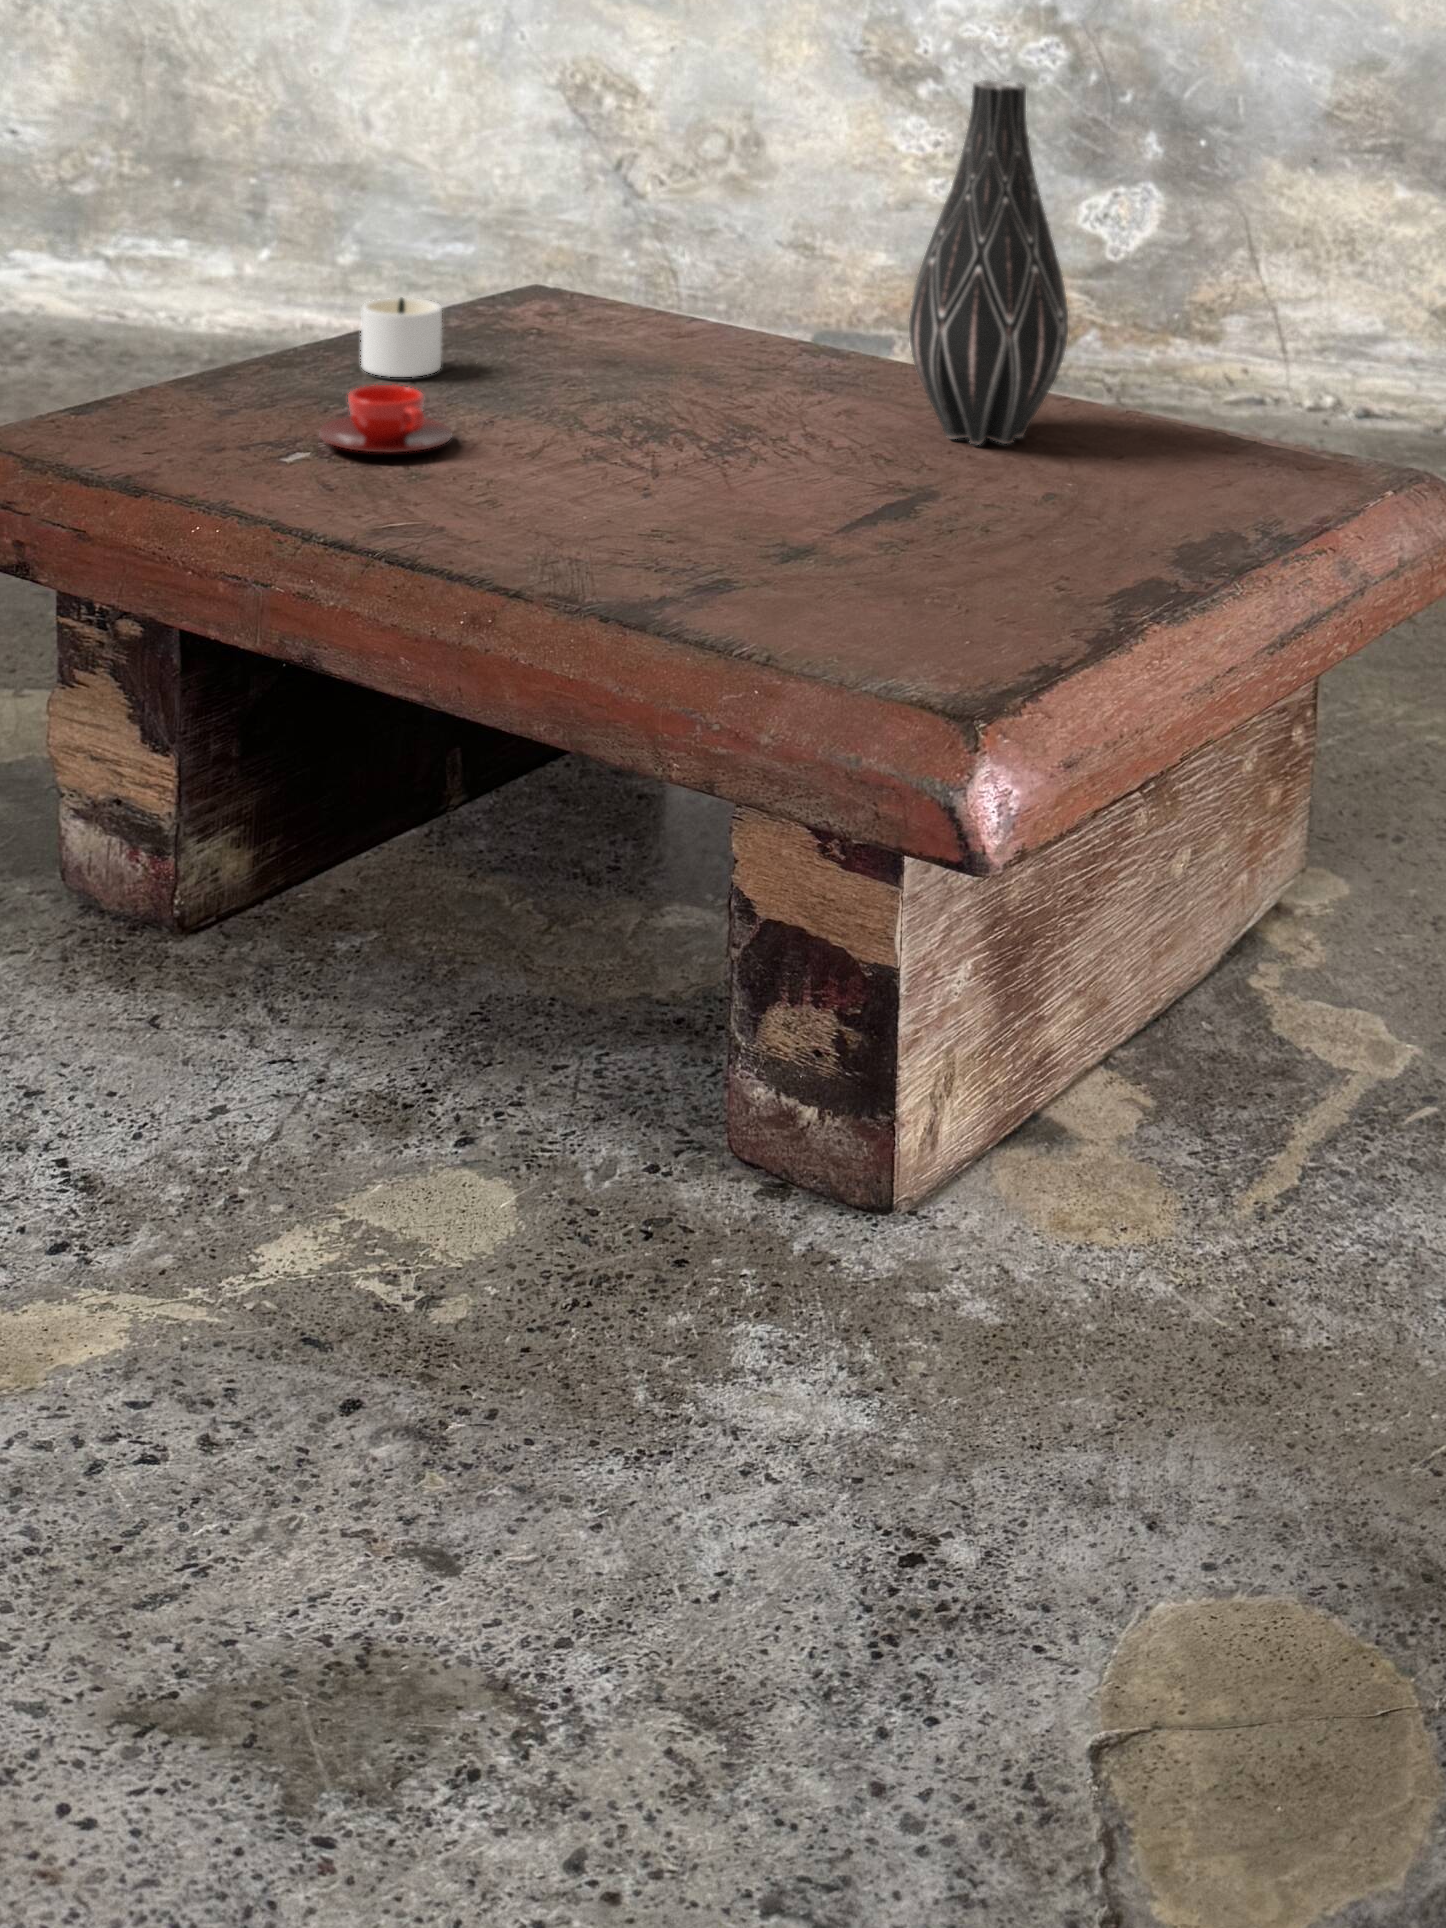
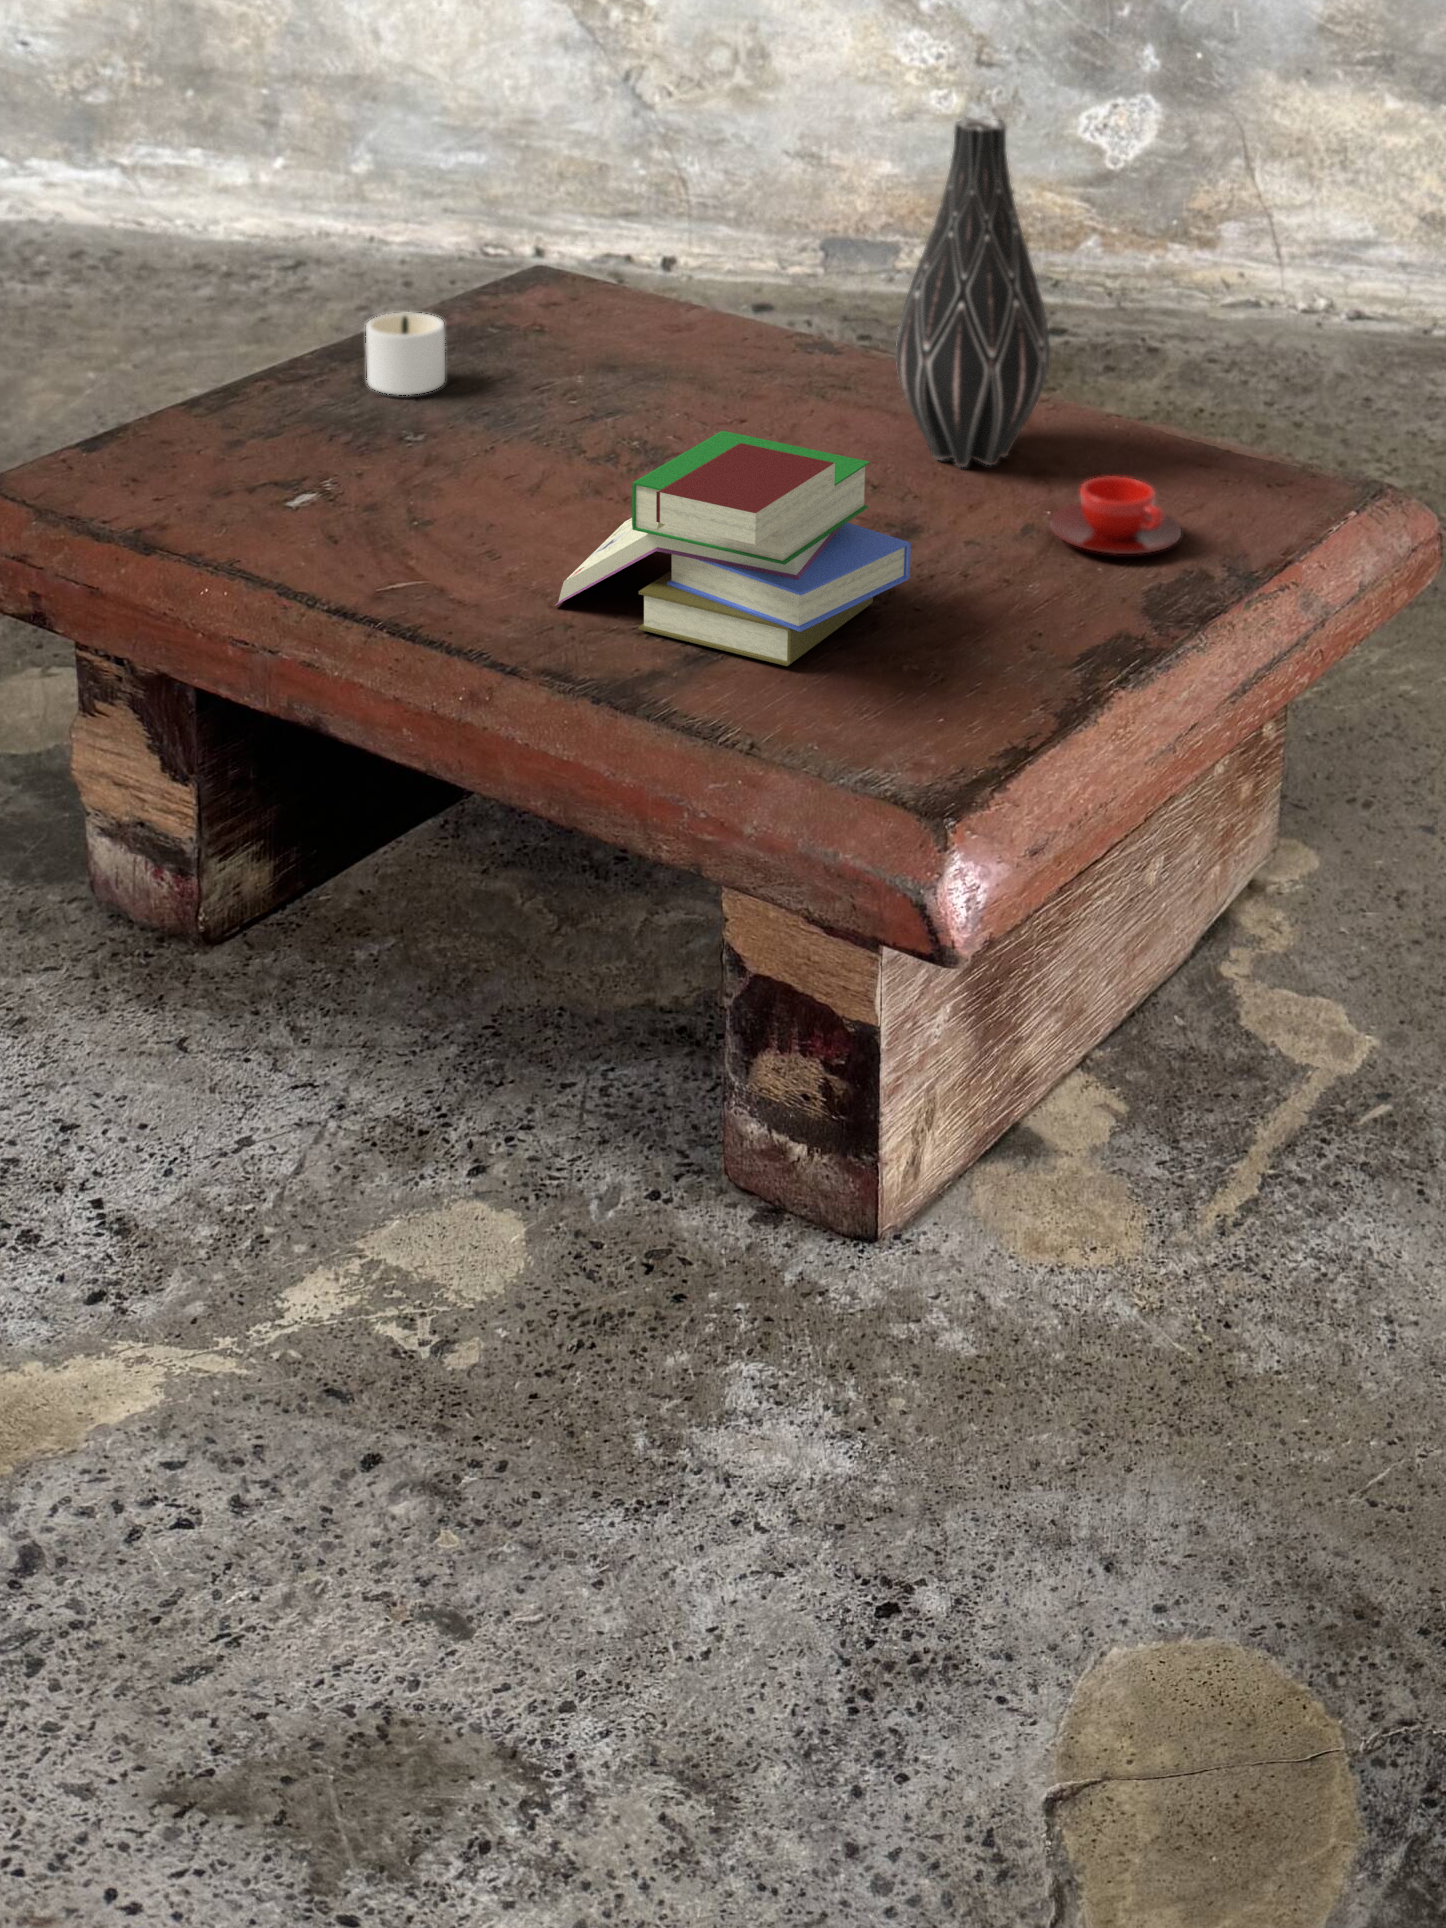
book: none [556,369,930,596] -> present [556,431,911,666]
teacup: present [319,385,451,452] -> present [1050,476,1181,554]

